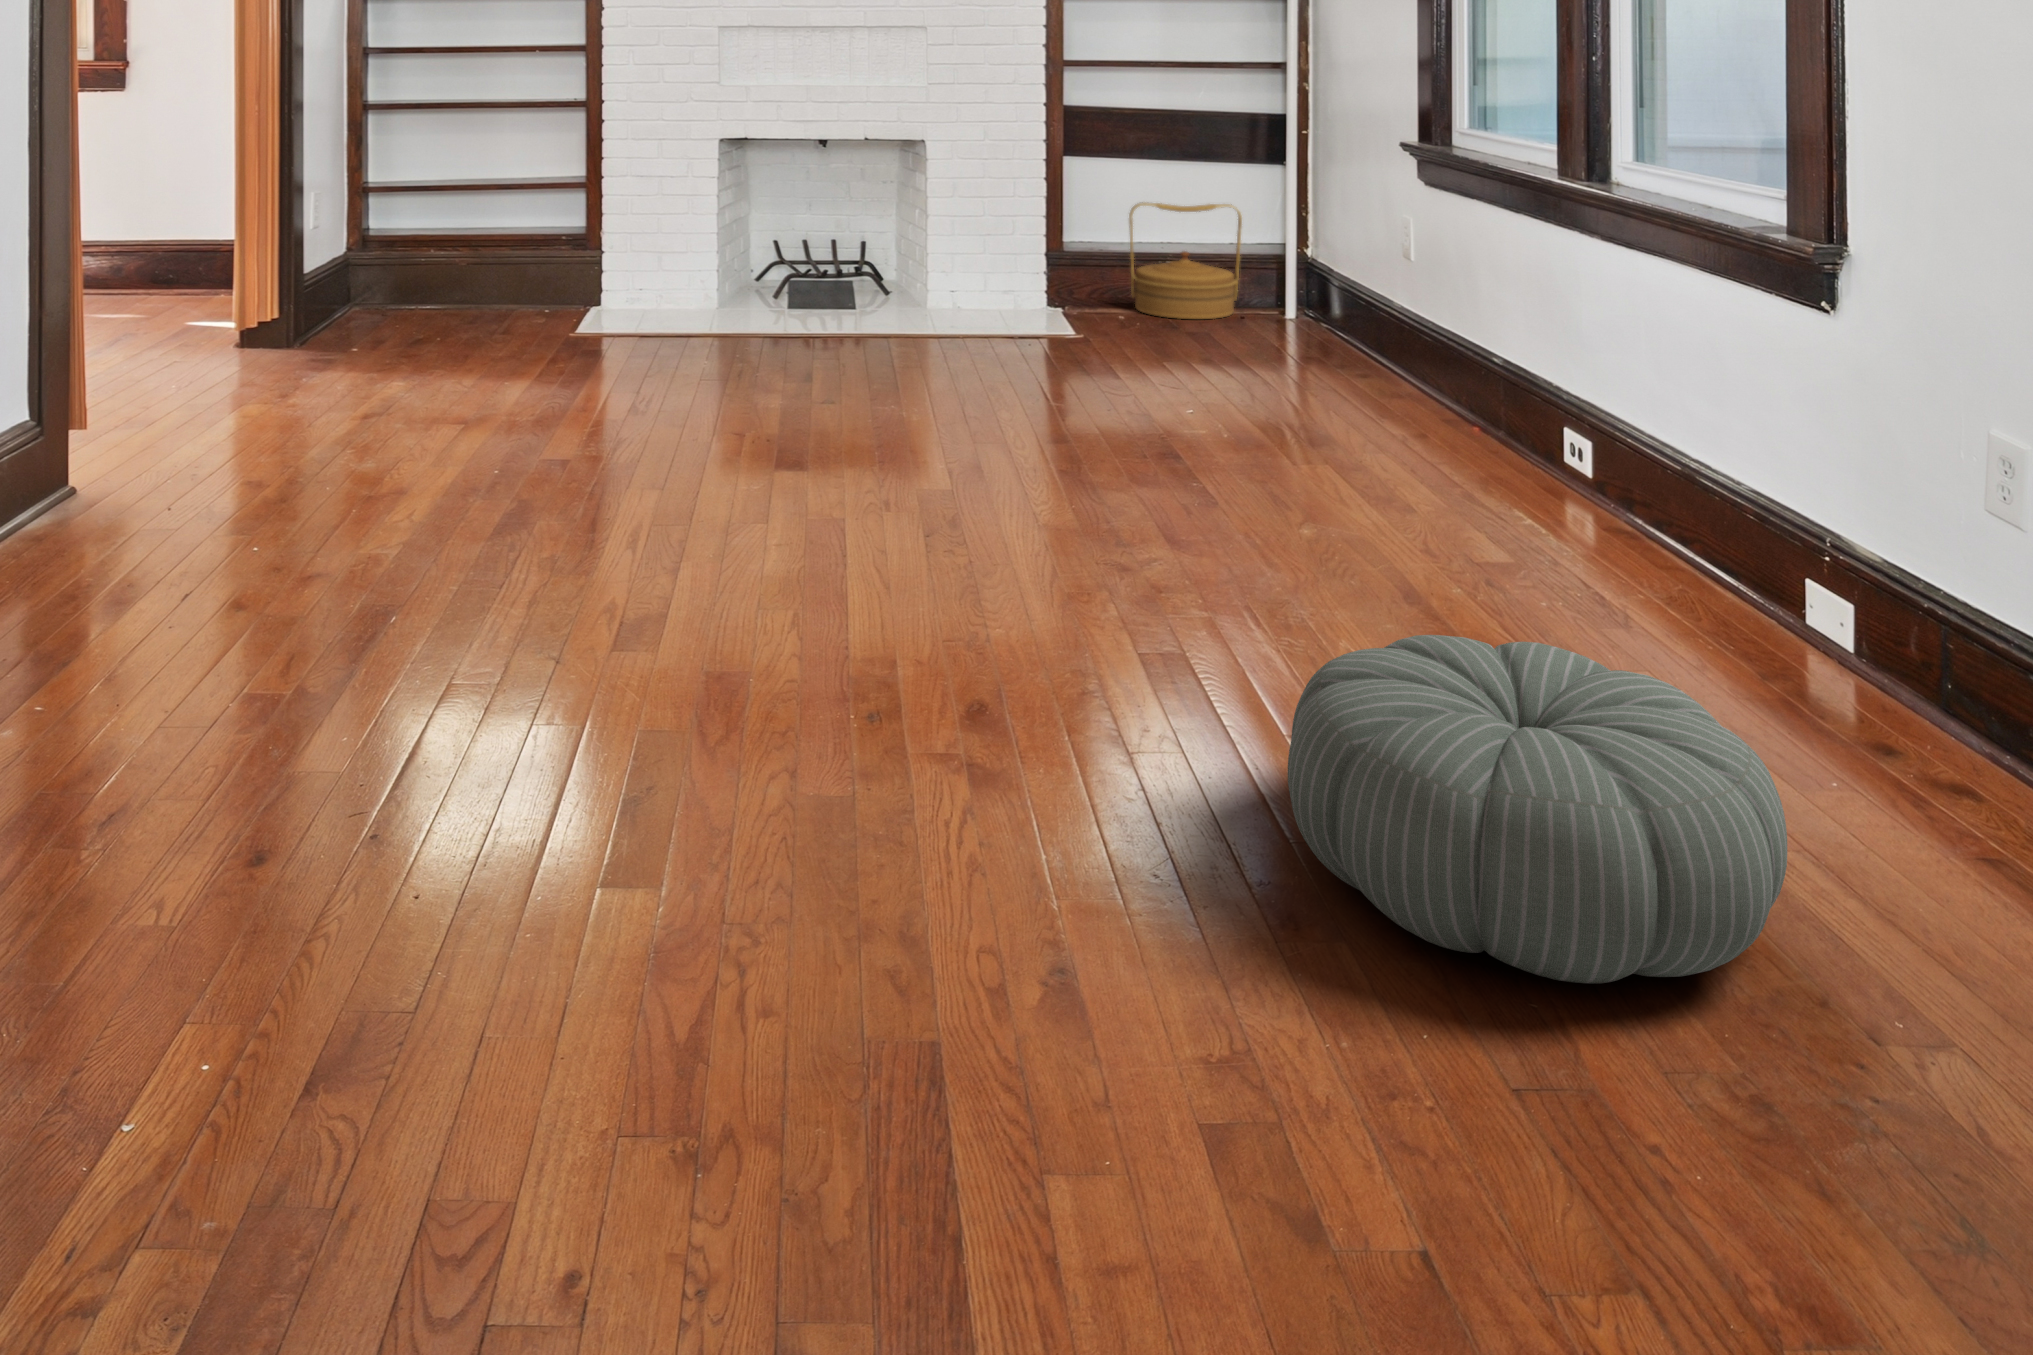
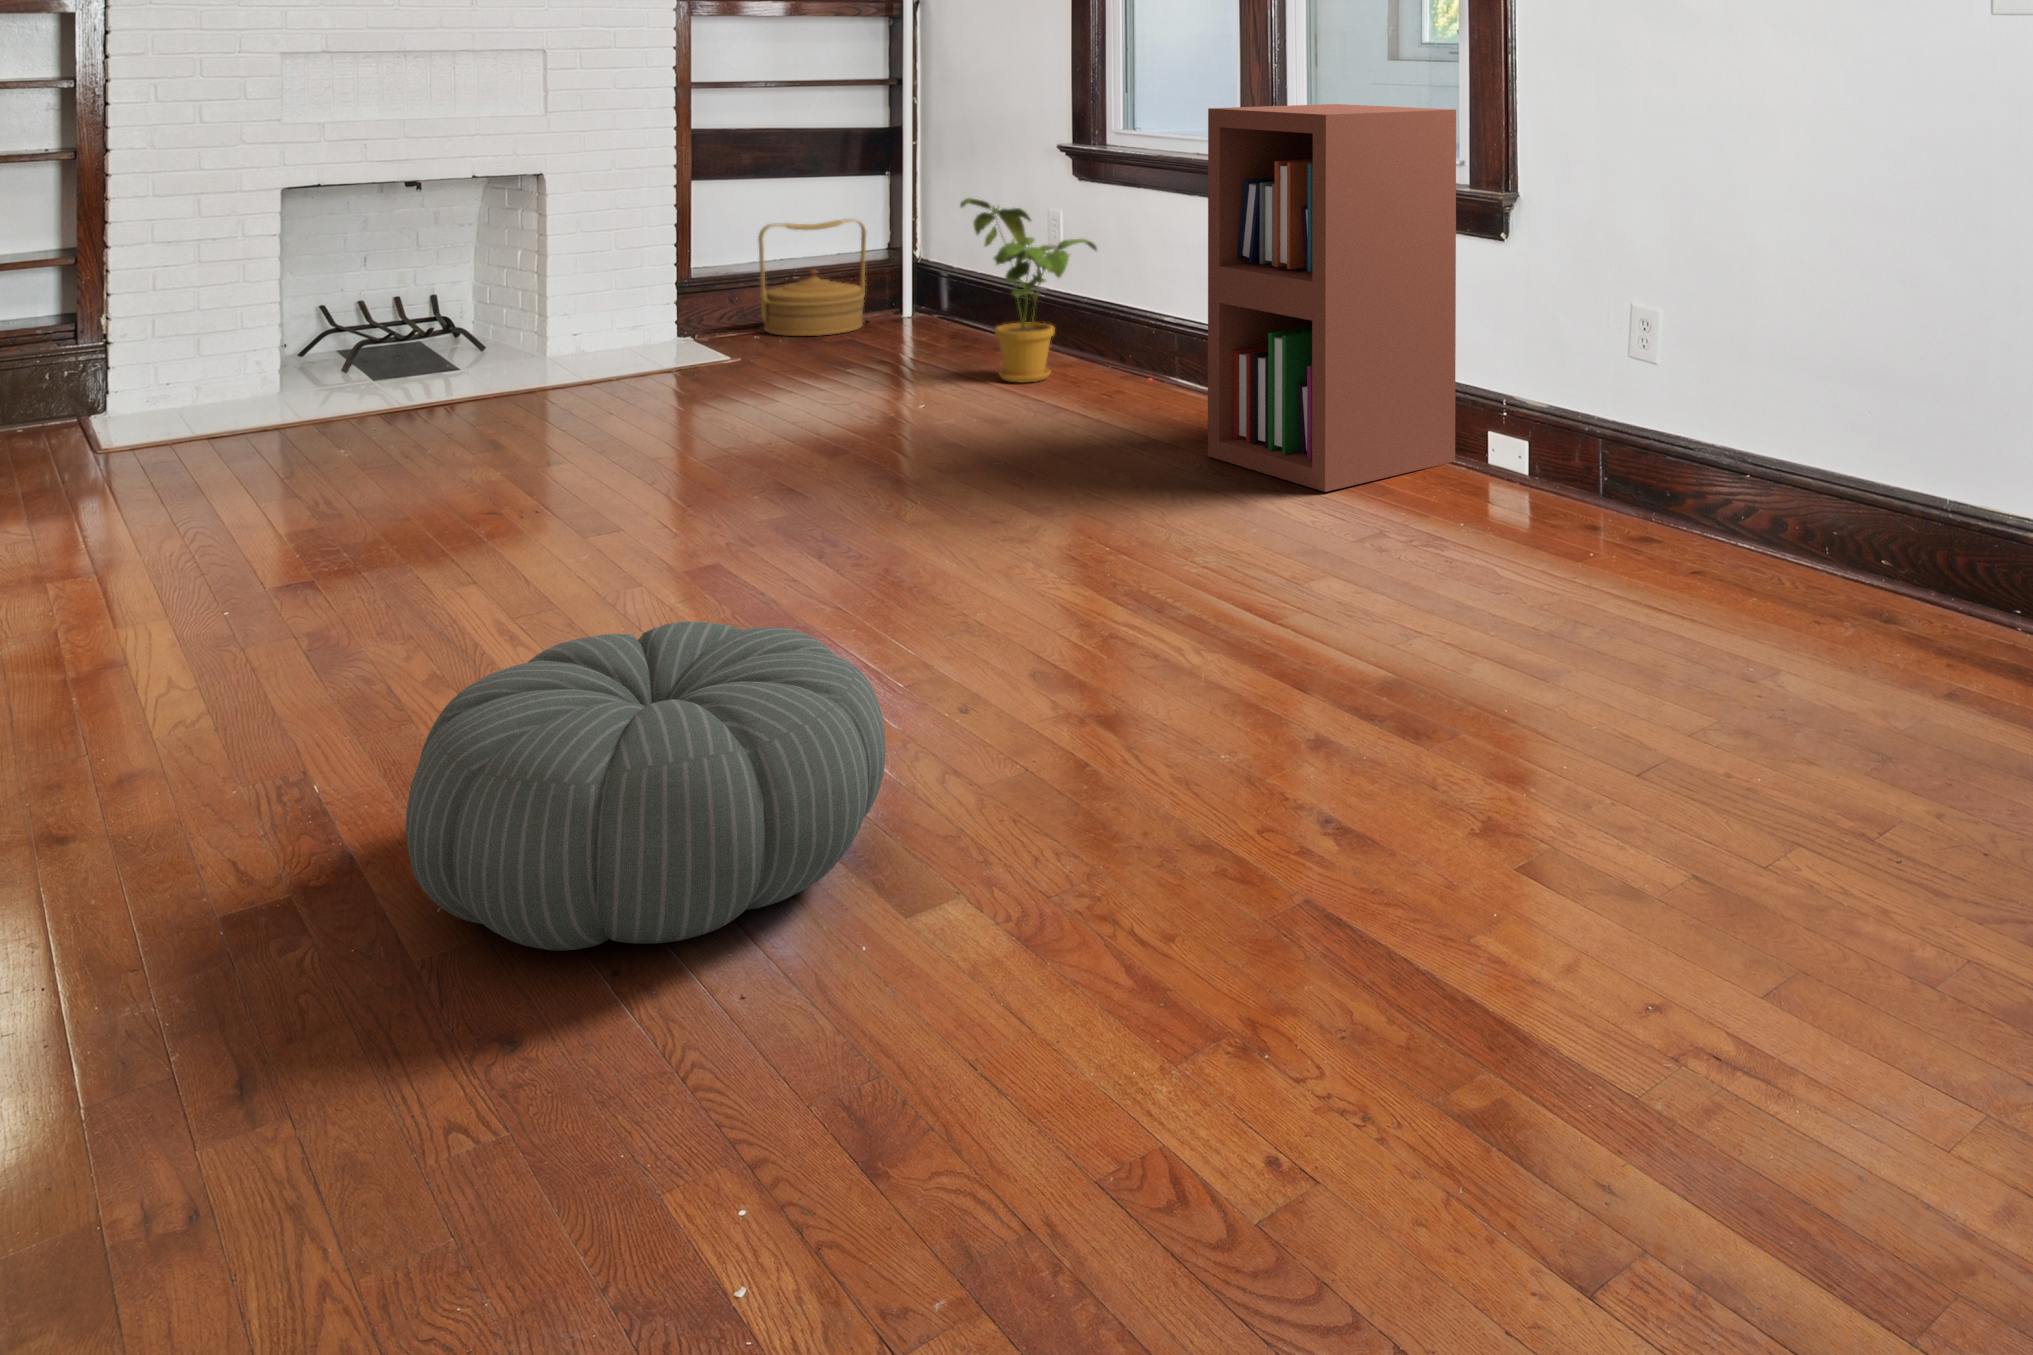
bookshelf: none [1435,119,1777,603] -> present [1208,104,1456,492]
house plant: none [1267,195,1432,402] -> present [960,198,1097,382]
pouf: present [1288,635,1787,983] -> present [406,622,886,951]

